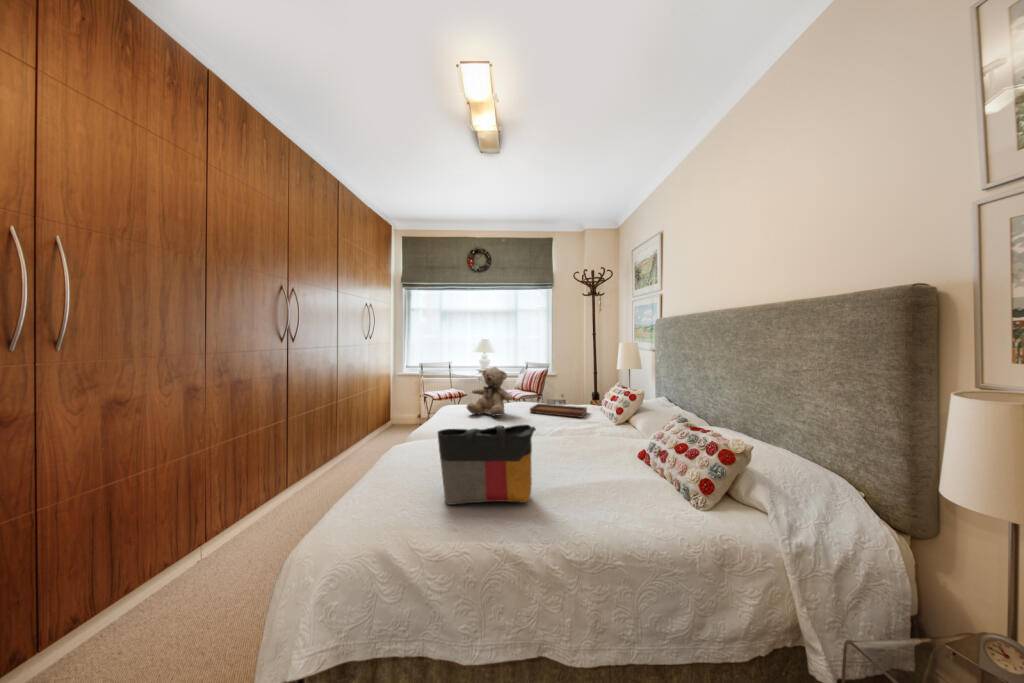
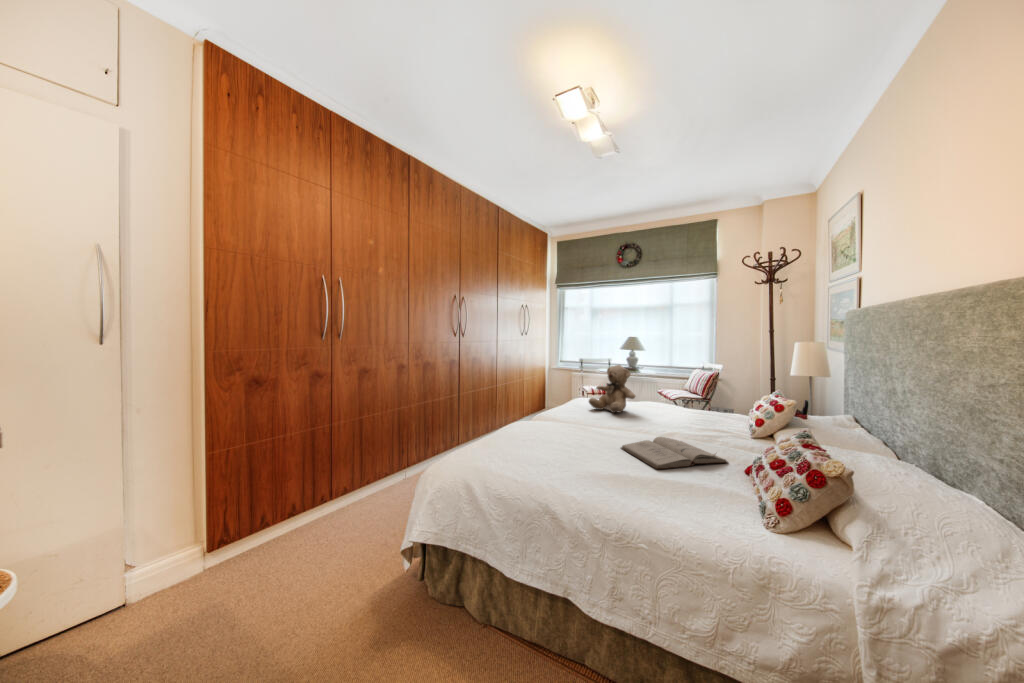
tray: present [530,395,587,418] -> none [656,398,726,425]
tote bag: present [438,425,536,505] -> none [515,410,592,480]
book: none [530,436,624,472] -> present [621,437,728,469]

